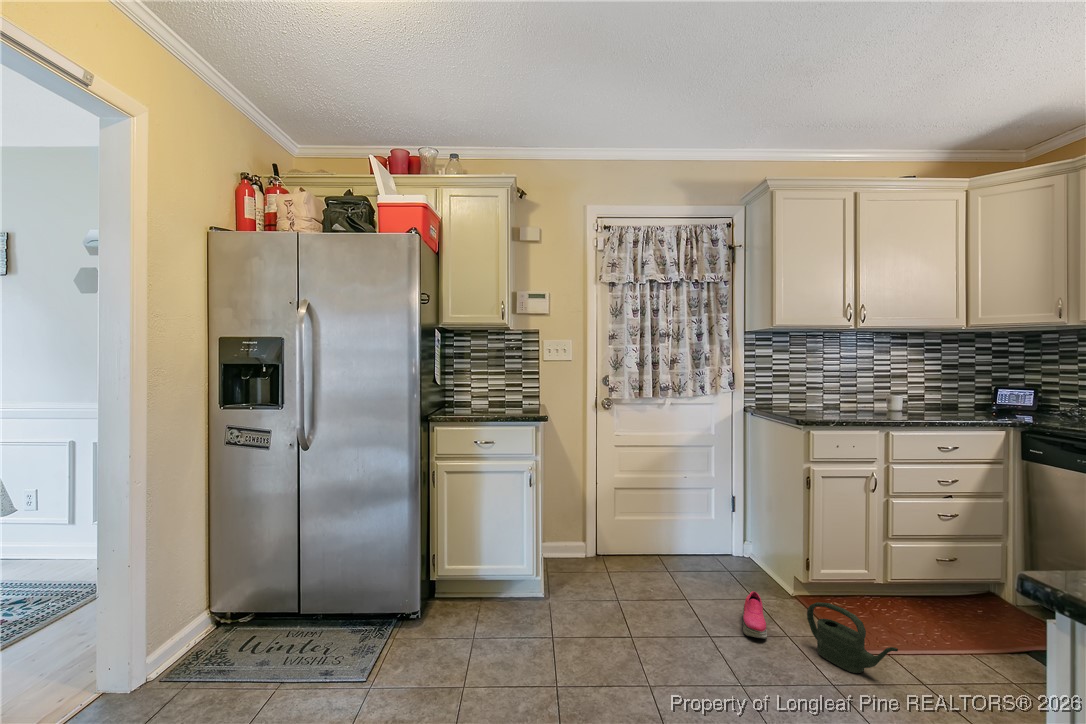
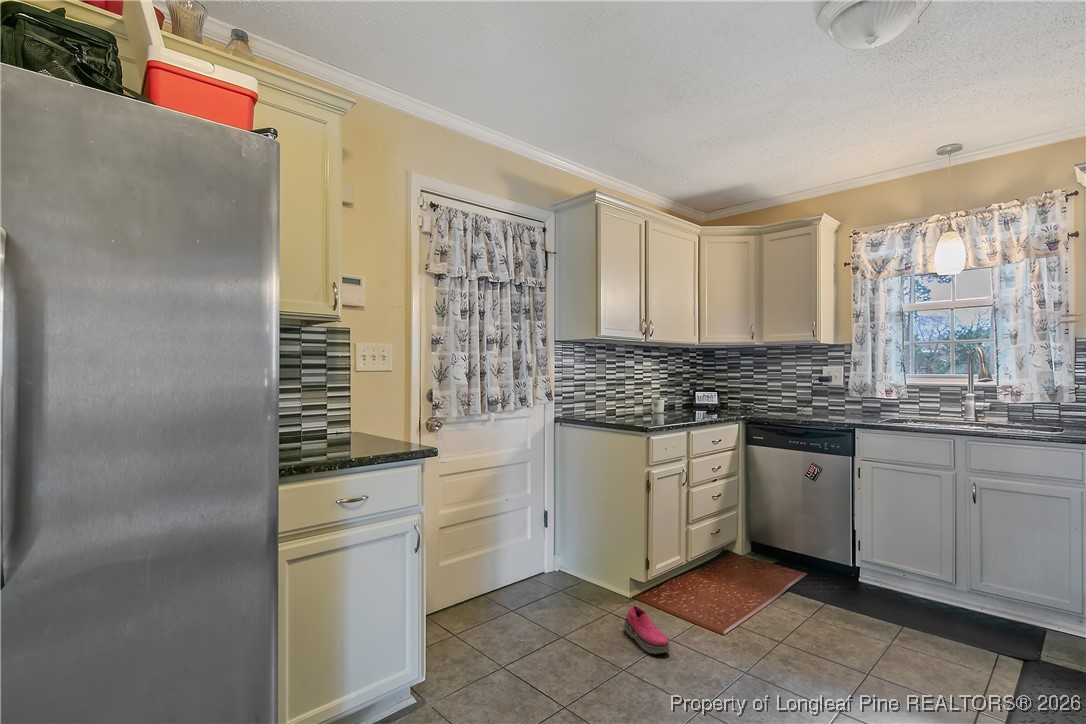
watering can: present [807,602,898,673] -> none [695,596,783,654]

